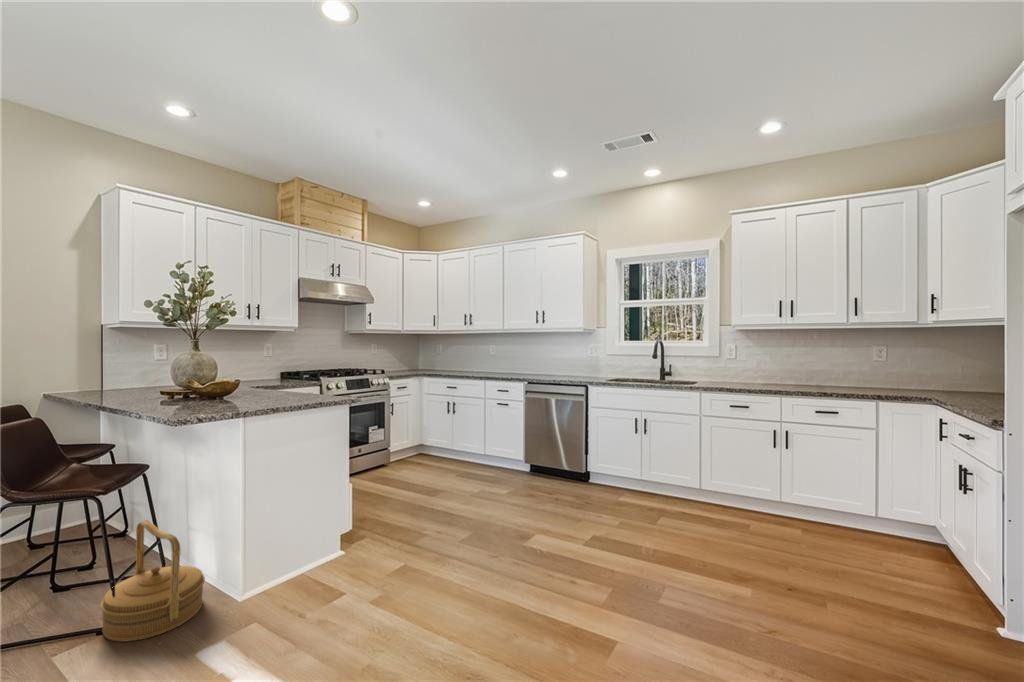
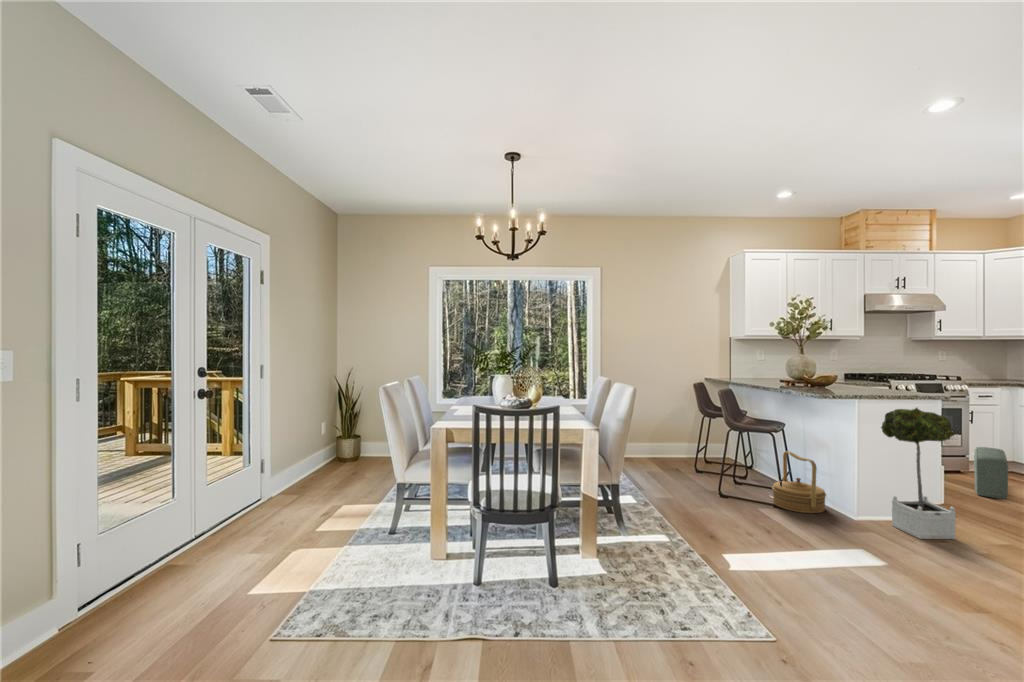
potted tree: none [282,429,368,619] -> present [881,408,956,539]
pouf: none [392,440,417,497] -> present [974,447,1008,499]

